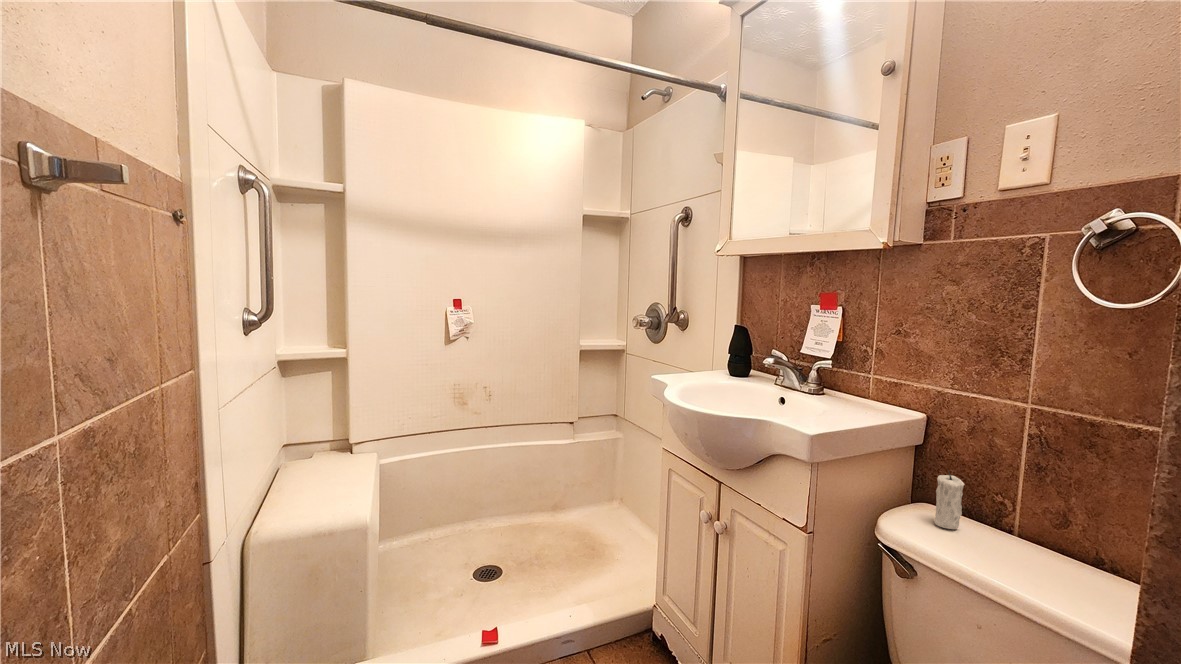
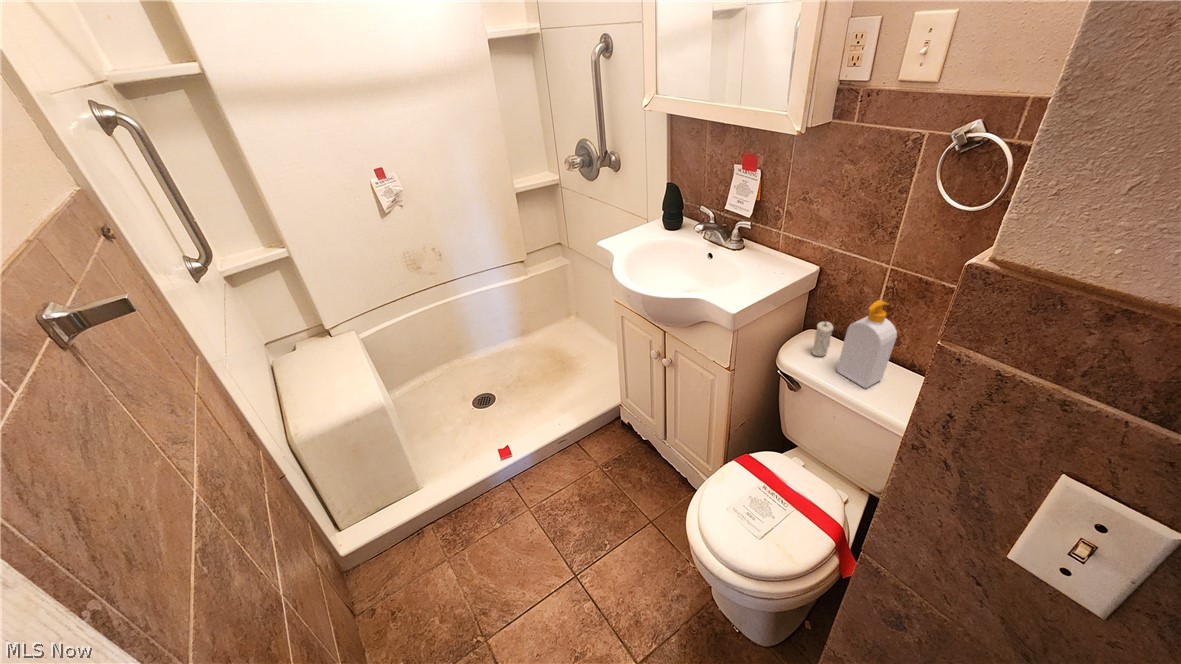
soap bottle: none [981,430,1077,578] -> present [837,300,897,388]

